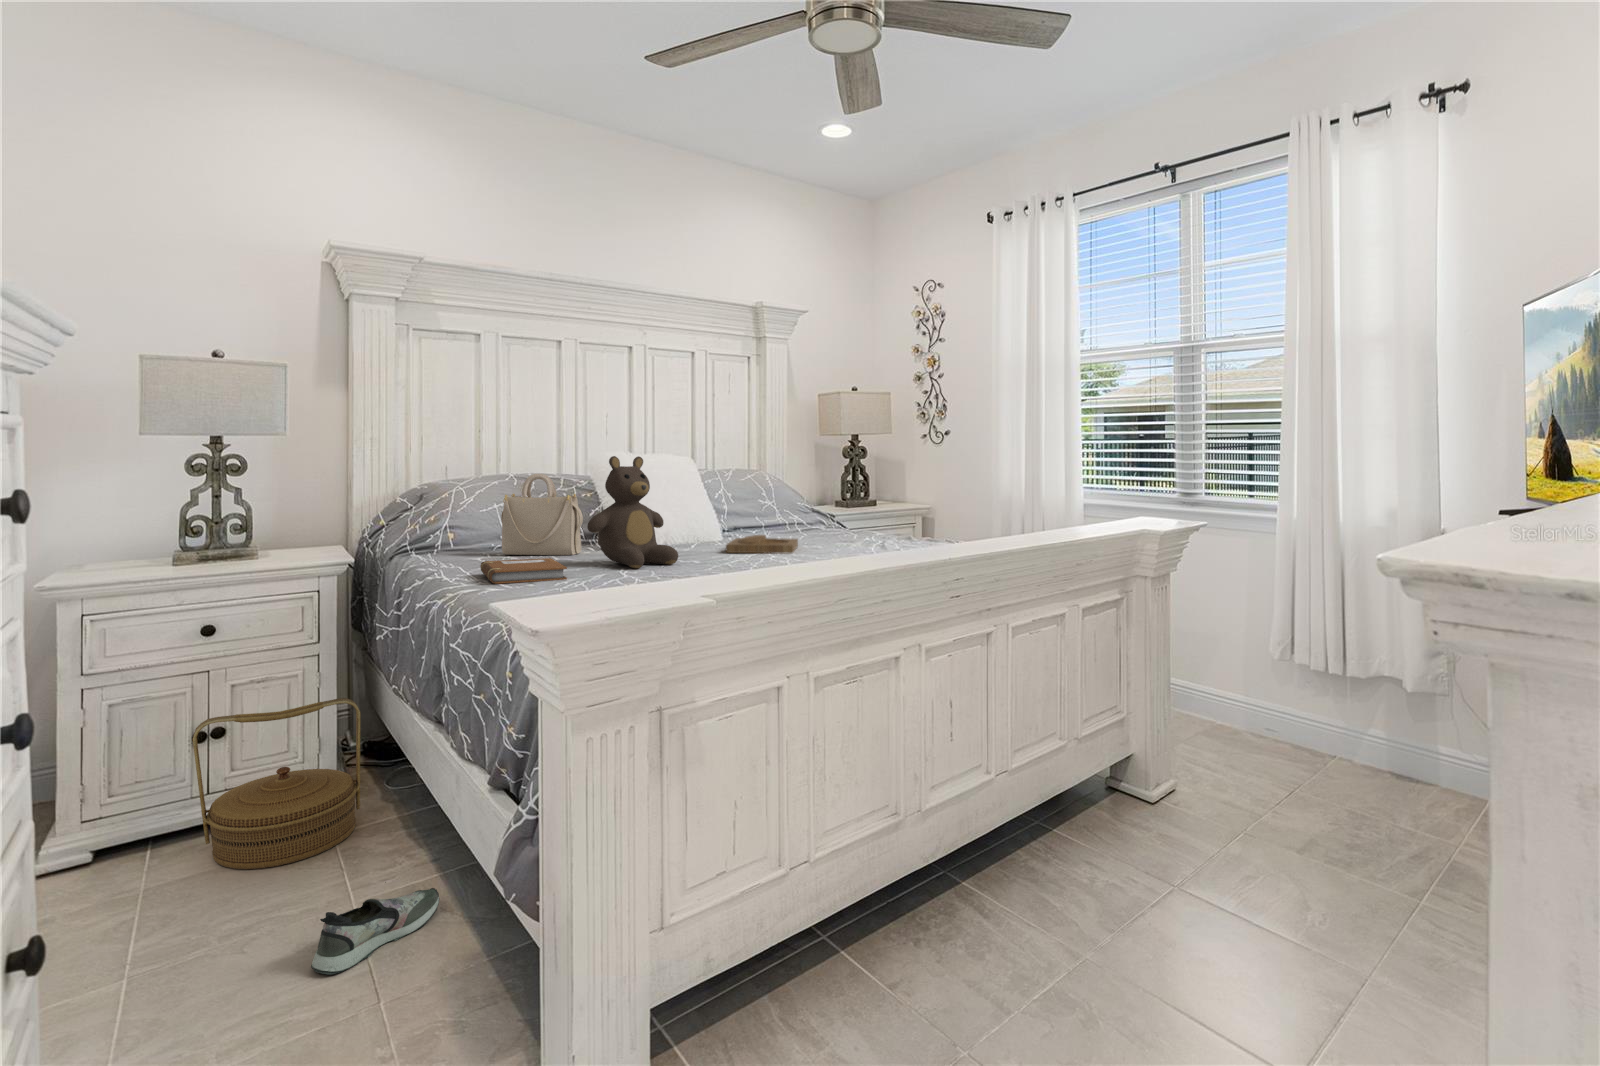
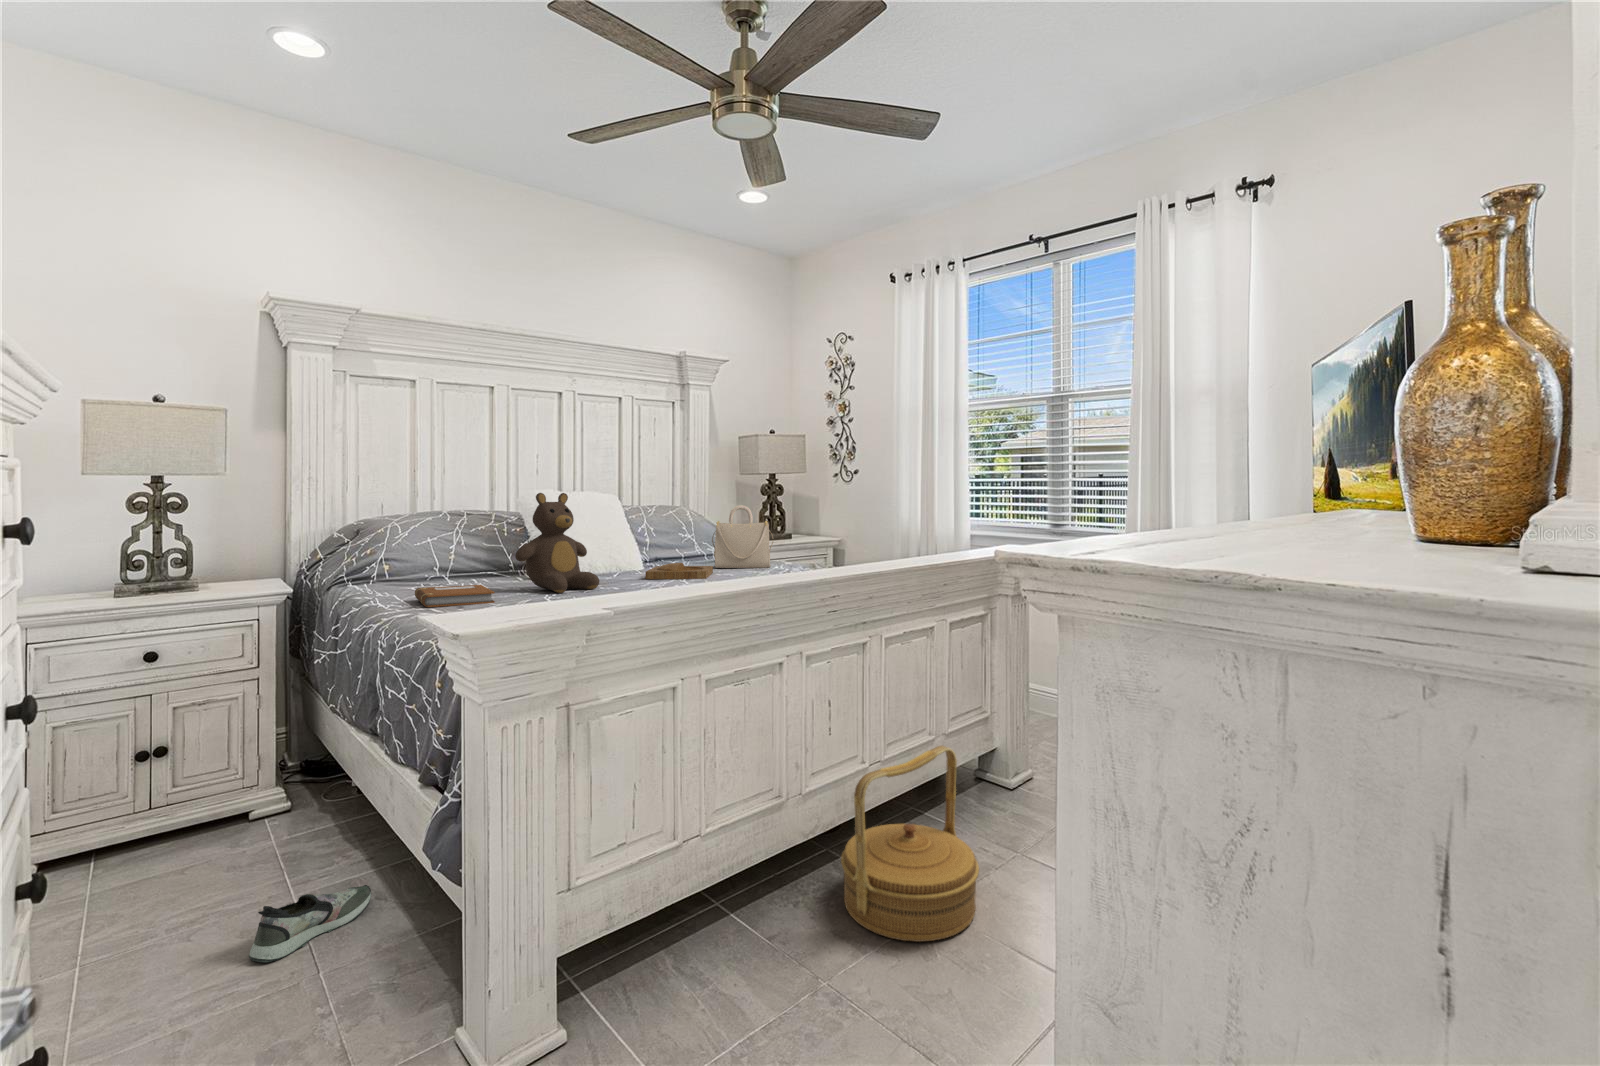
handbag: present [501,474,583,555] -> present [712,505,773,568]
woven basket: present [193,698,360,870] -> present [841,746,979,942]

